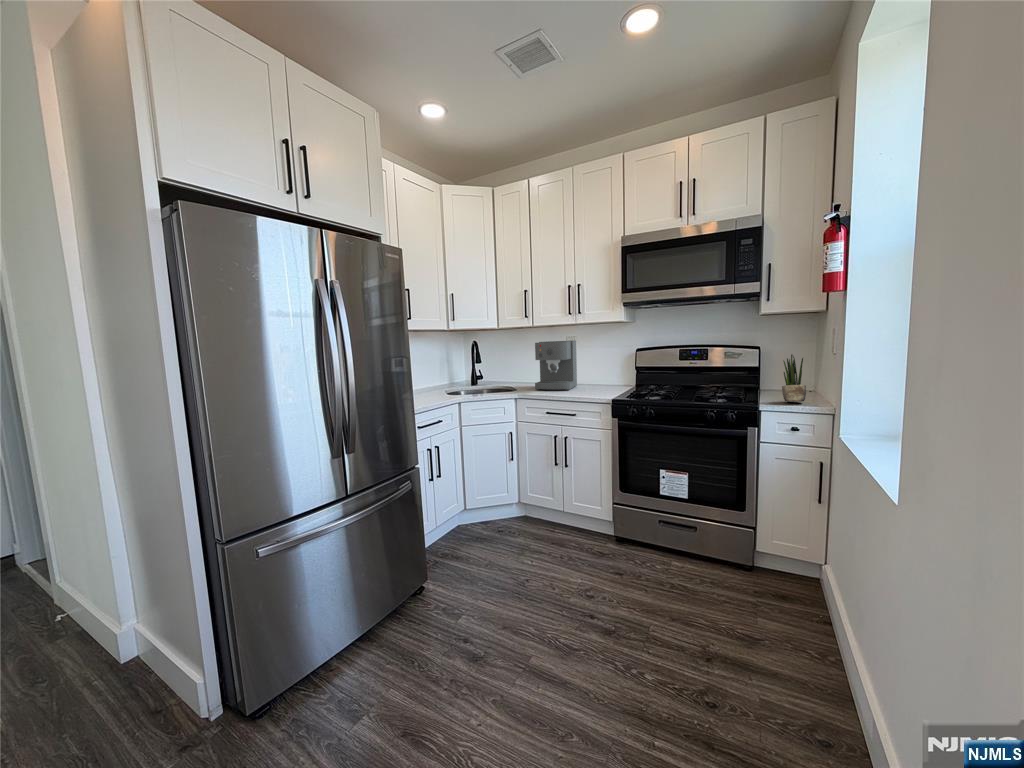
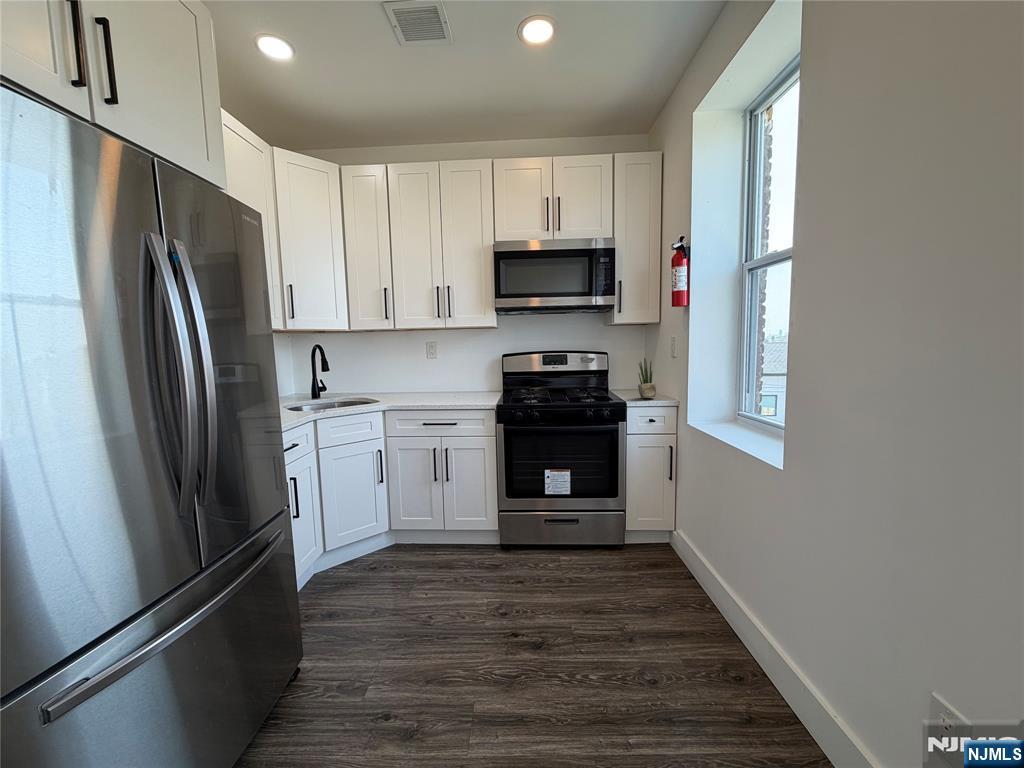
coffee maker: present [535,340,577,390] -> none [402,346,444,400]

